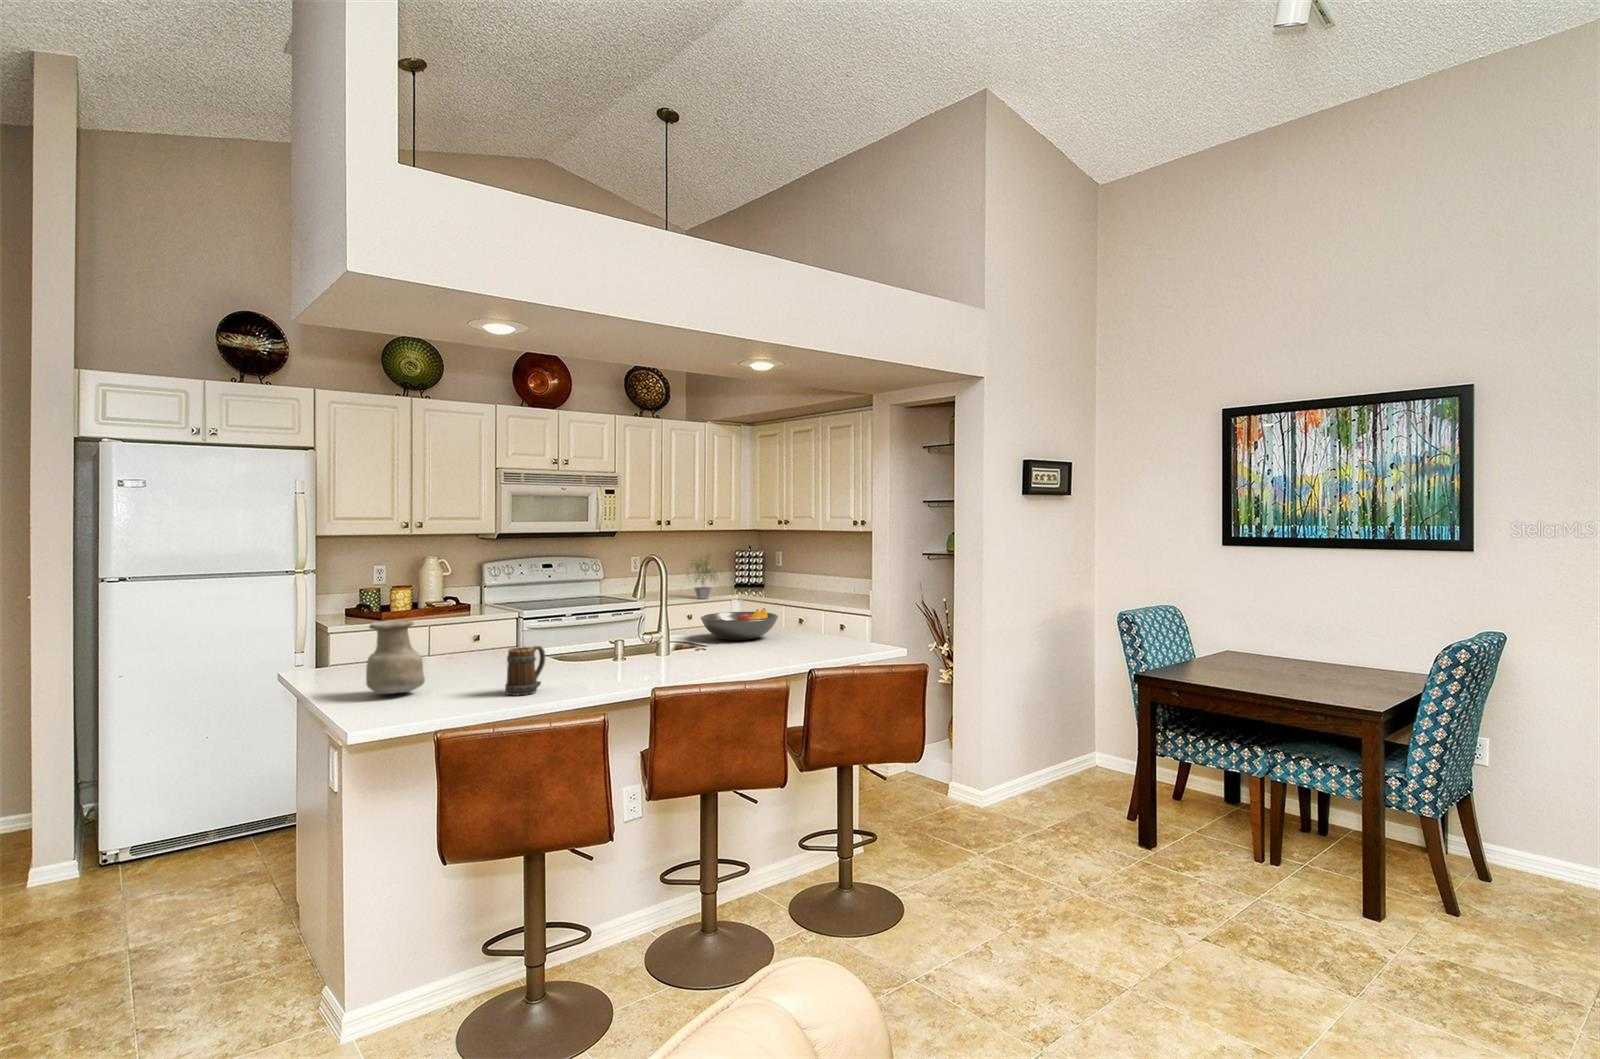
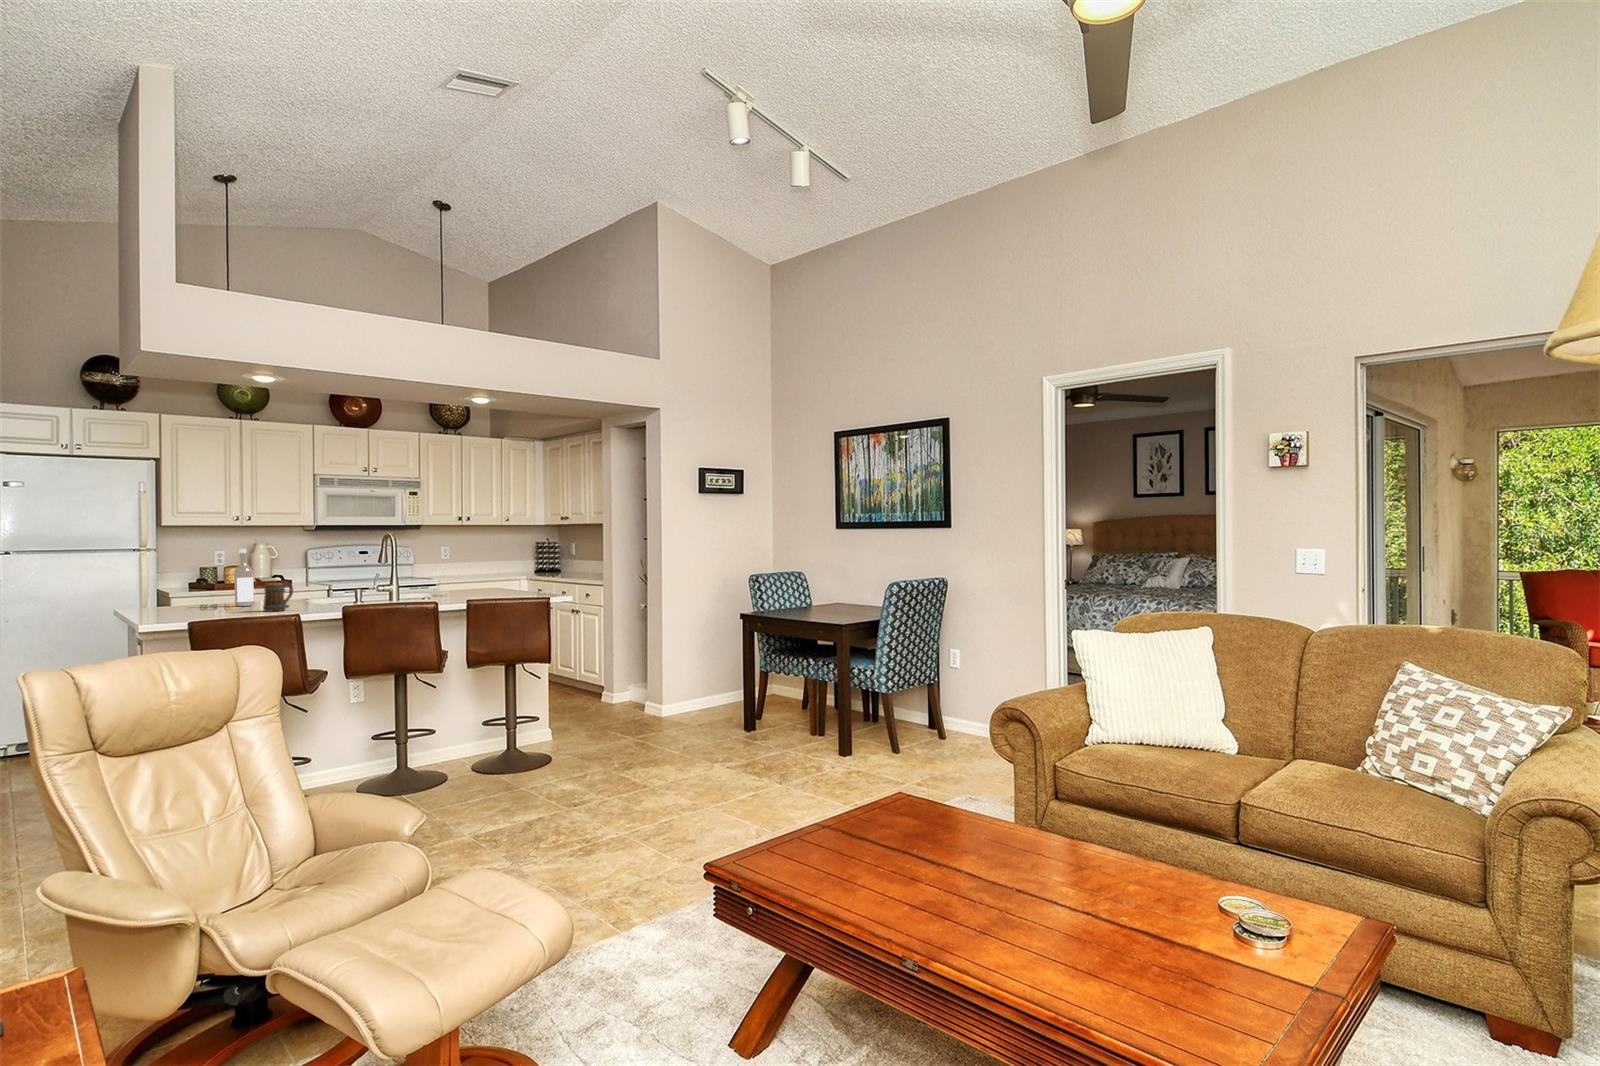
potted plant: present [690,556,718,599] -> none [481,538,517,578]
wine bottle: none [445,585,471,674] -> present [234,549,254,606]
fruit bowl: present [701,608,778,640] -> none [443,572,501,593]
vase: present [366,620,425,694] -> none [171,566,211,612]

